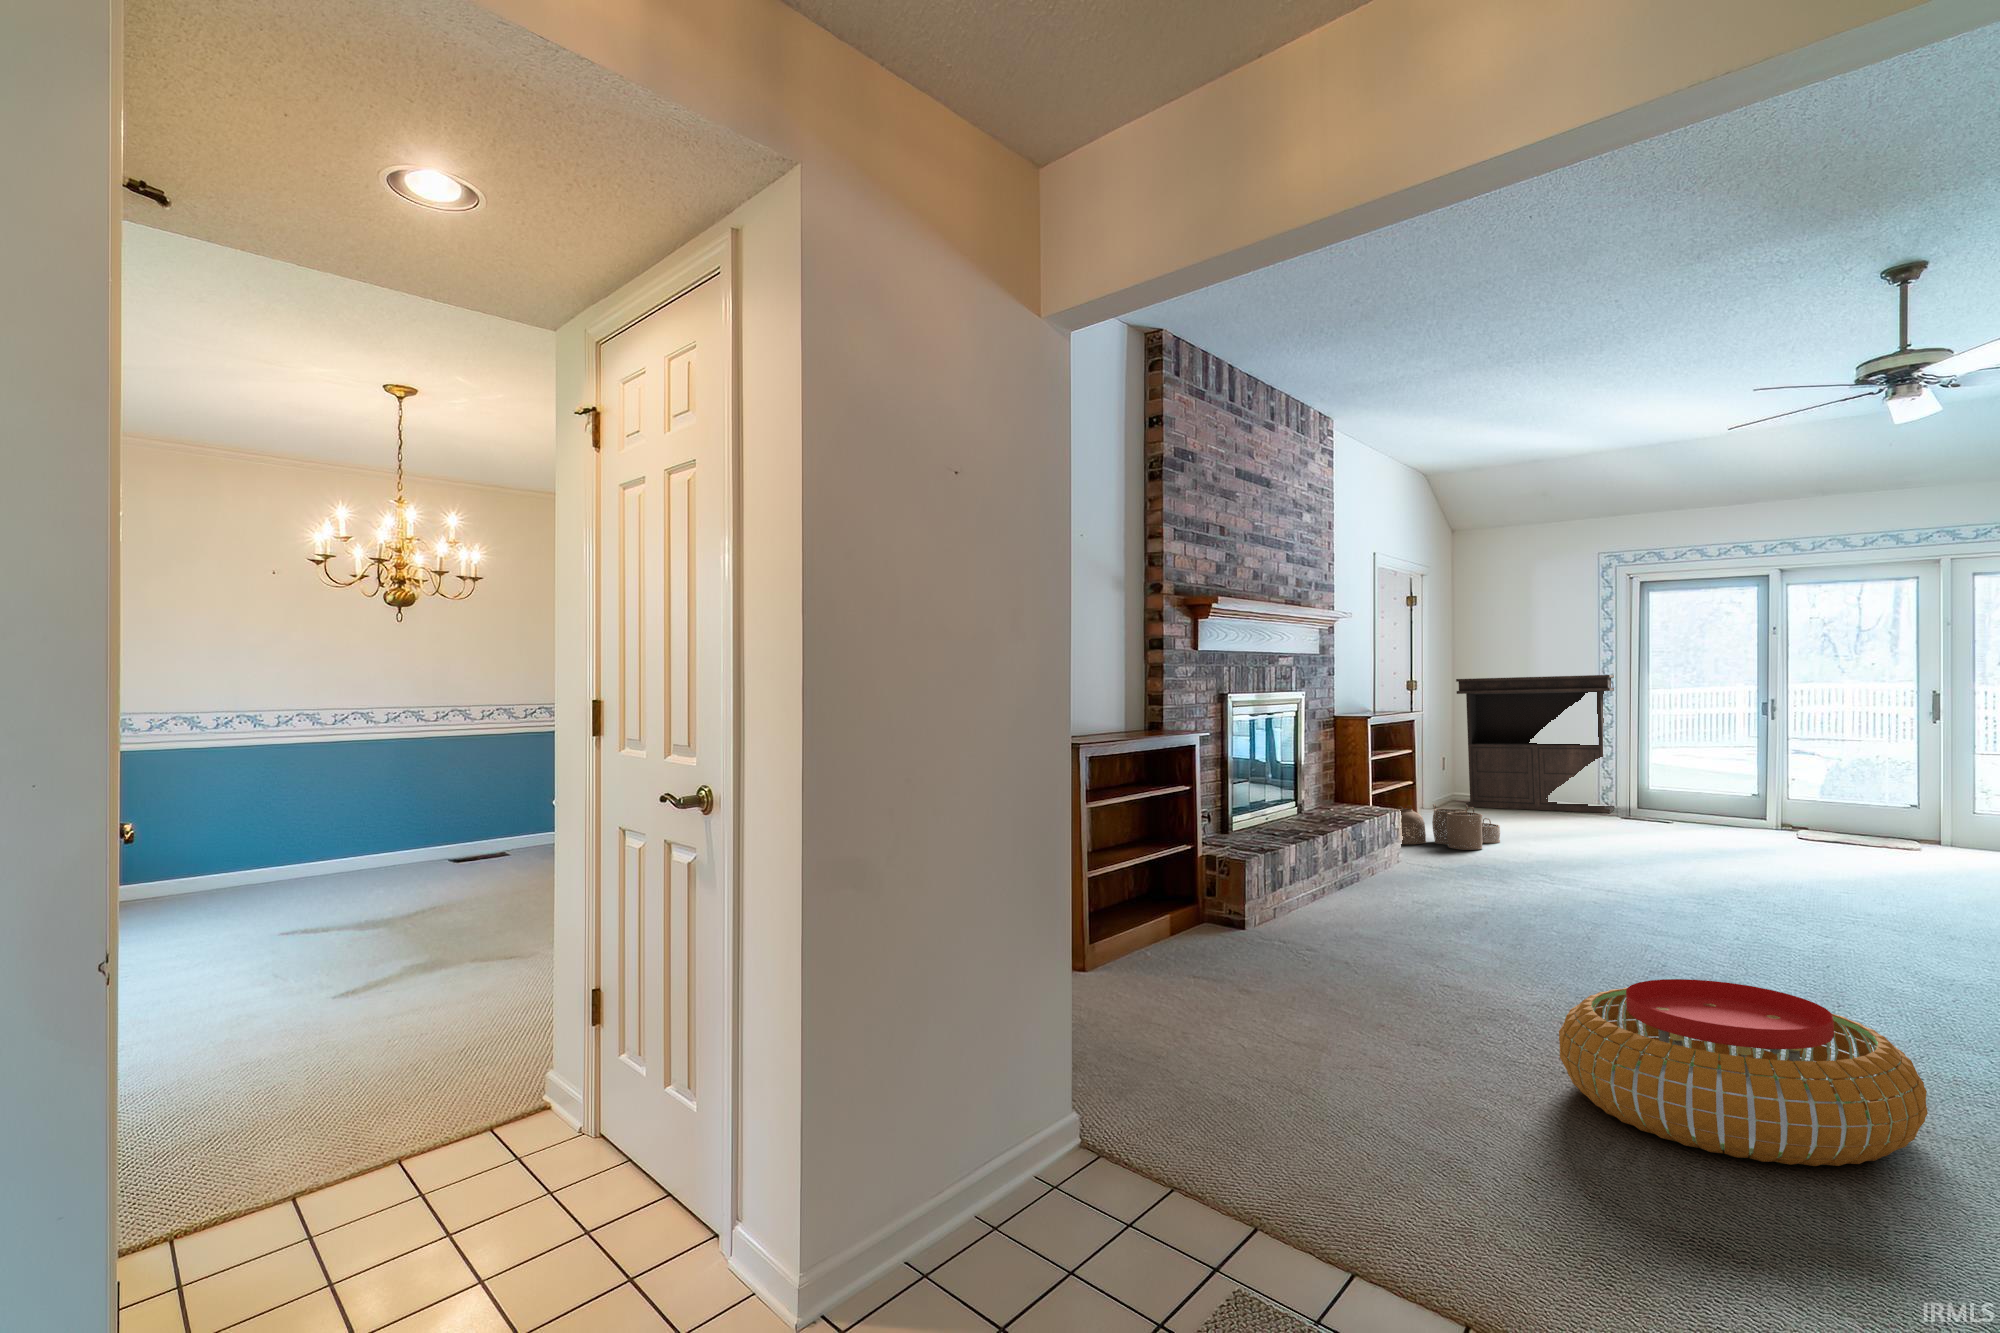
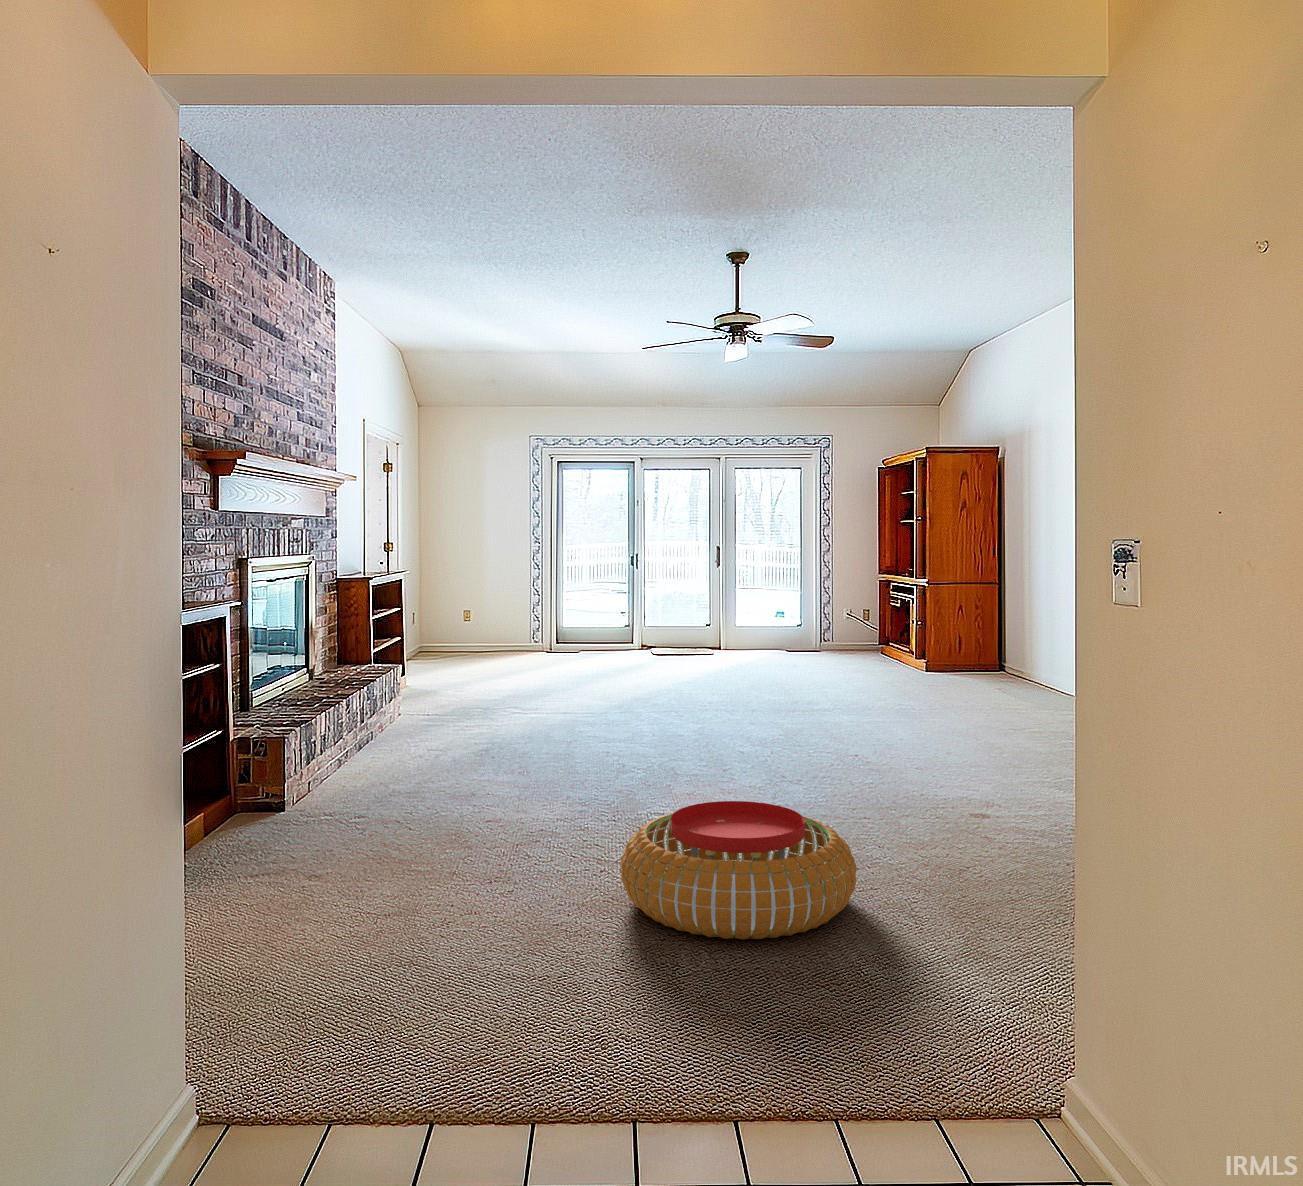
console table: present [1456,675,1614,813] -> none [430,542,555,659]
woven basket: present [1398,804,1500,850] -> none [381,660,479,701]

